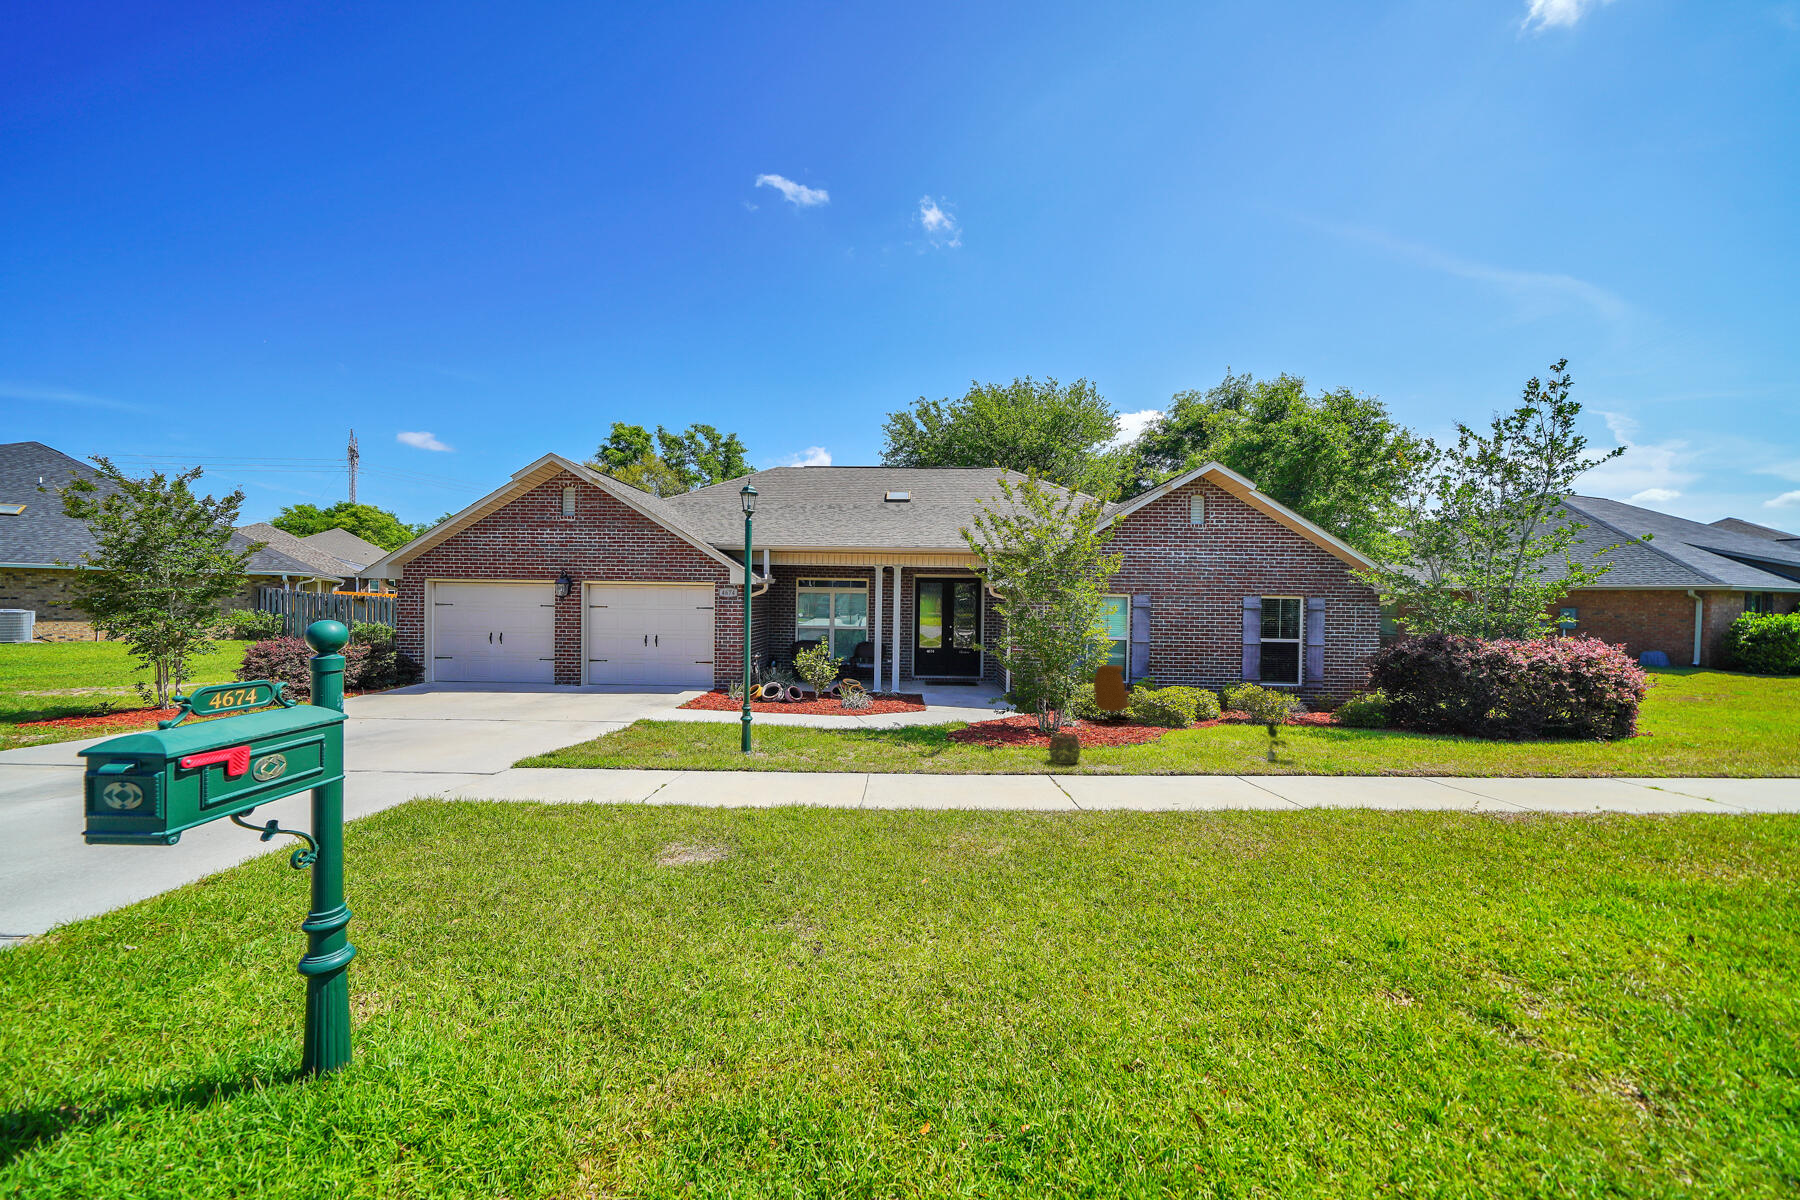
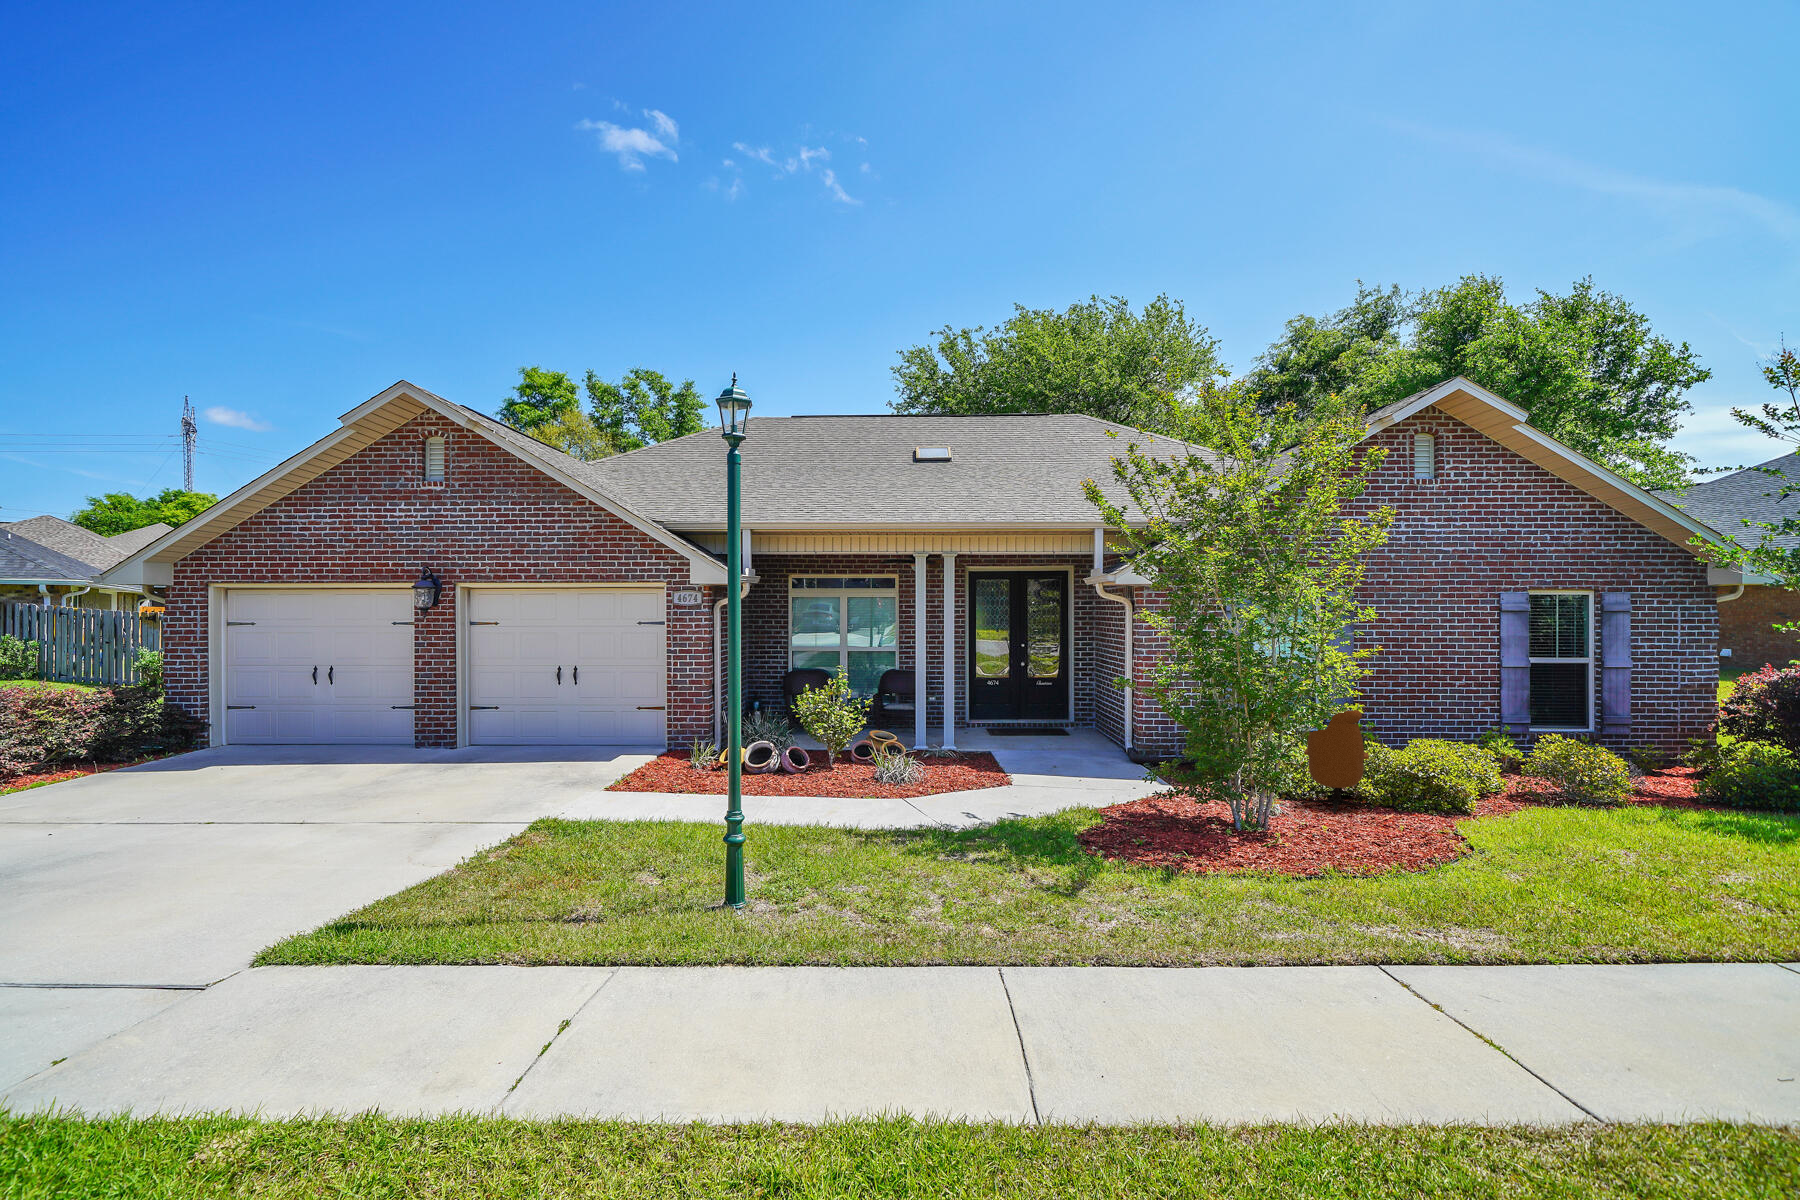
potted plant: present [1261,722,1286,760] -> none [1656,813,1718,885]
woven basket: present [1049,733,1080,764] -> none [1287,842,1349,903]

